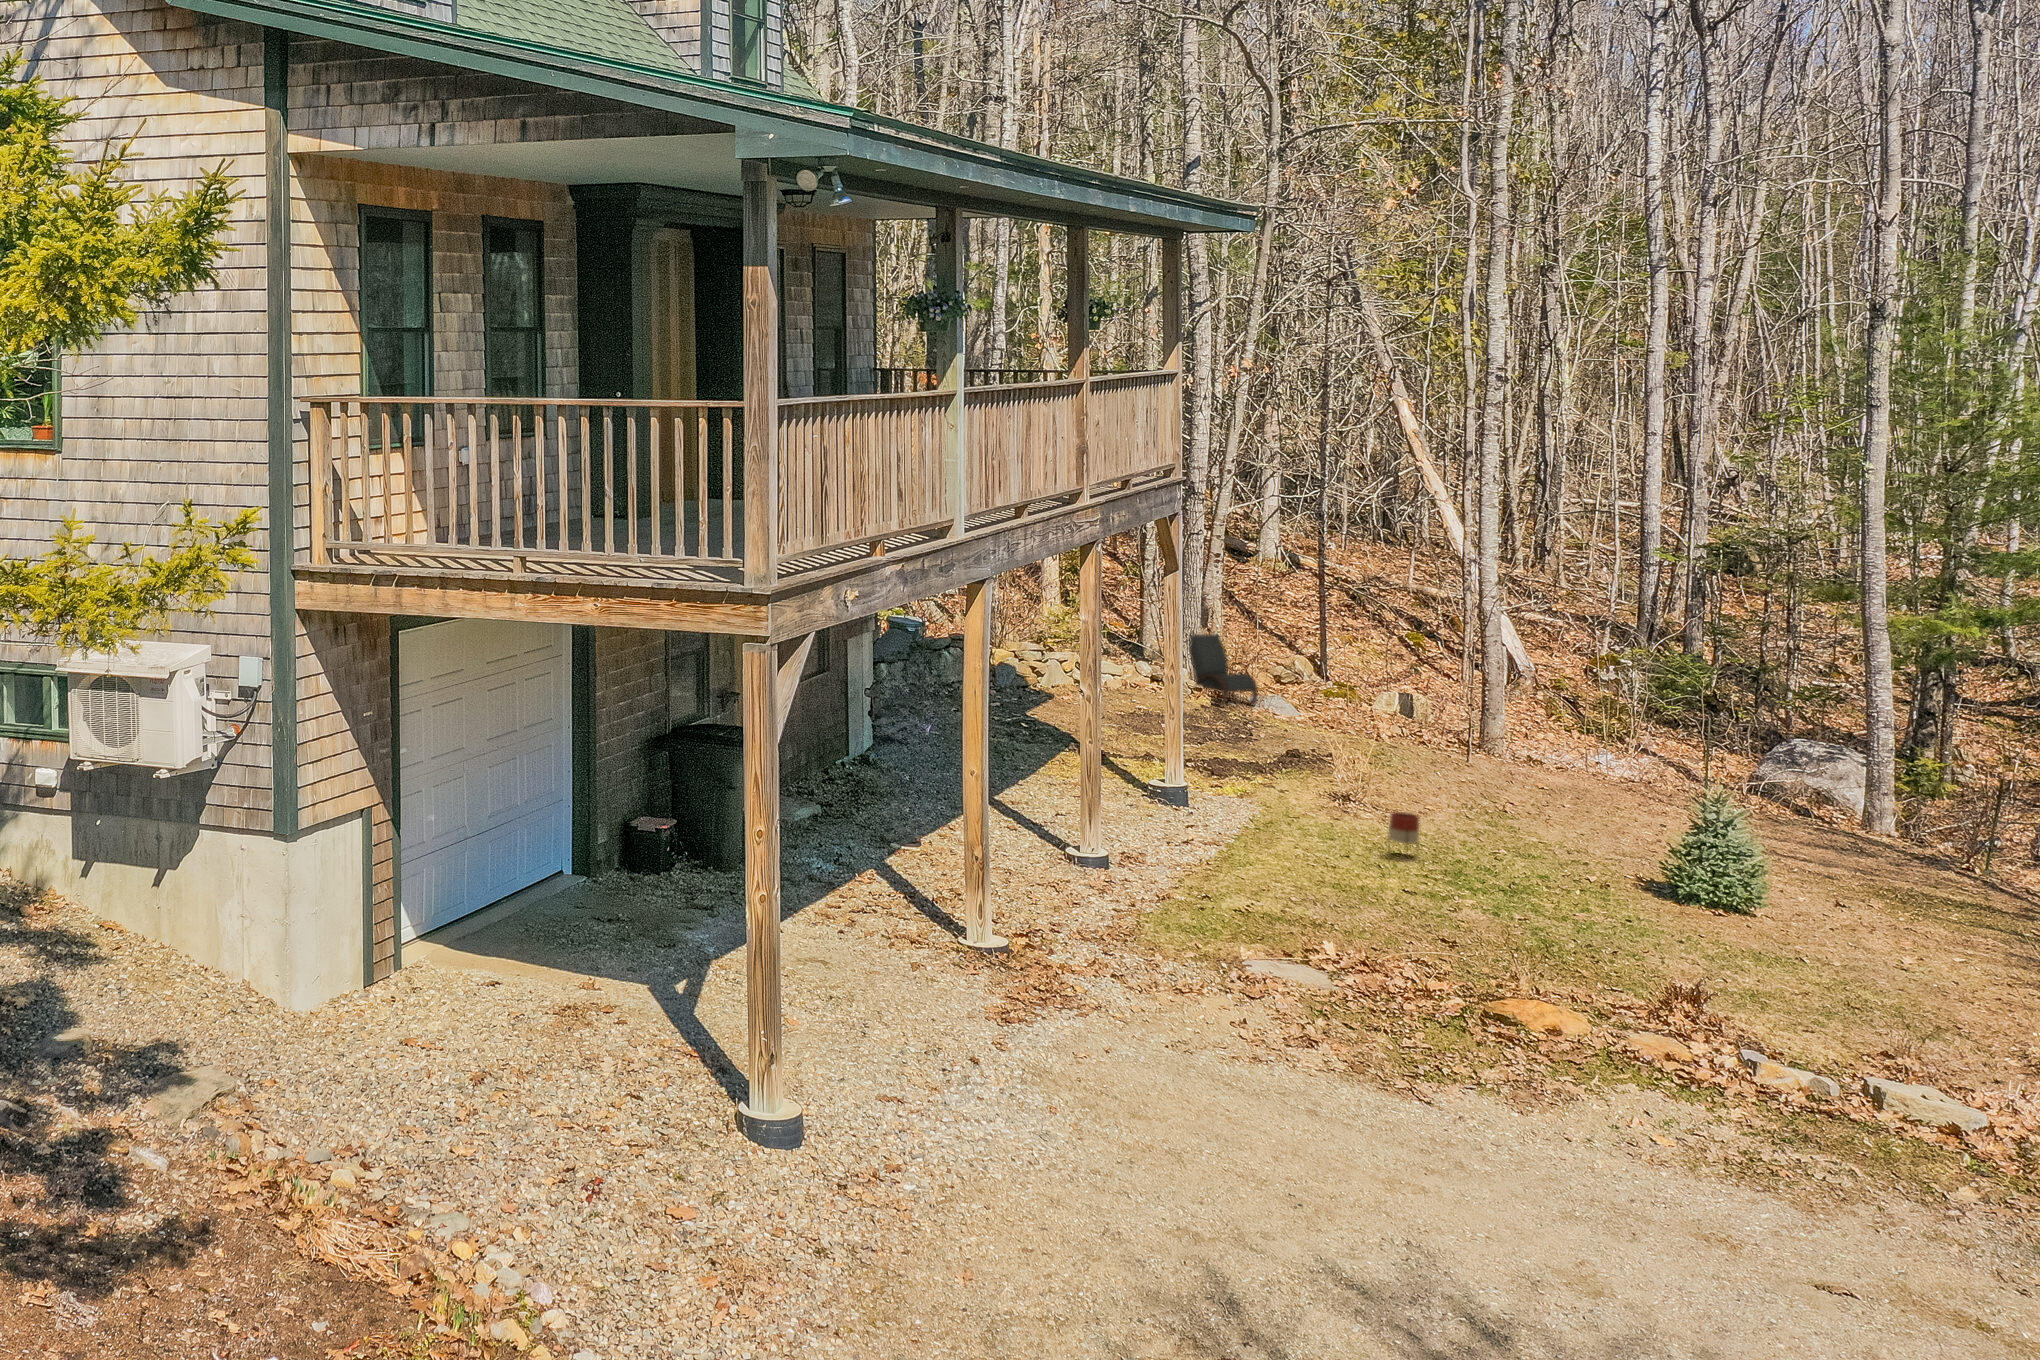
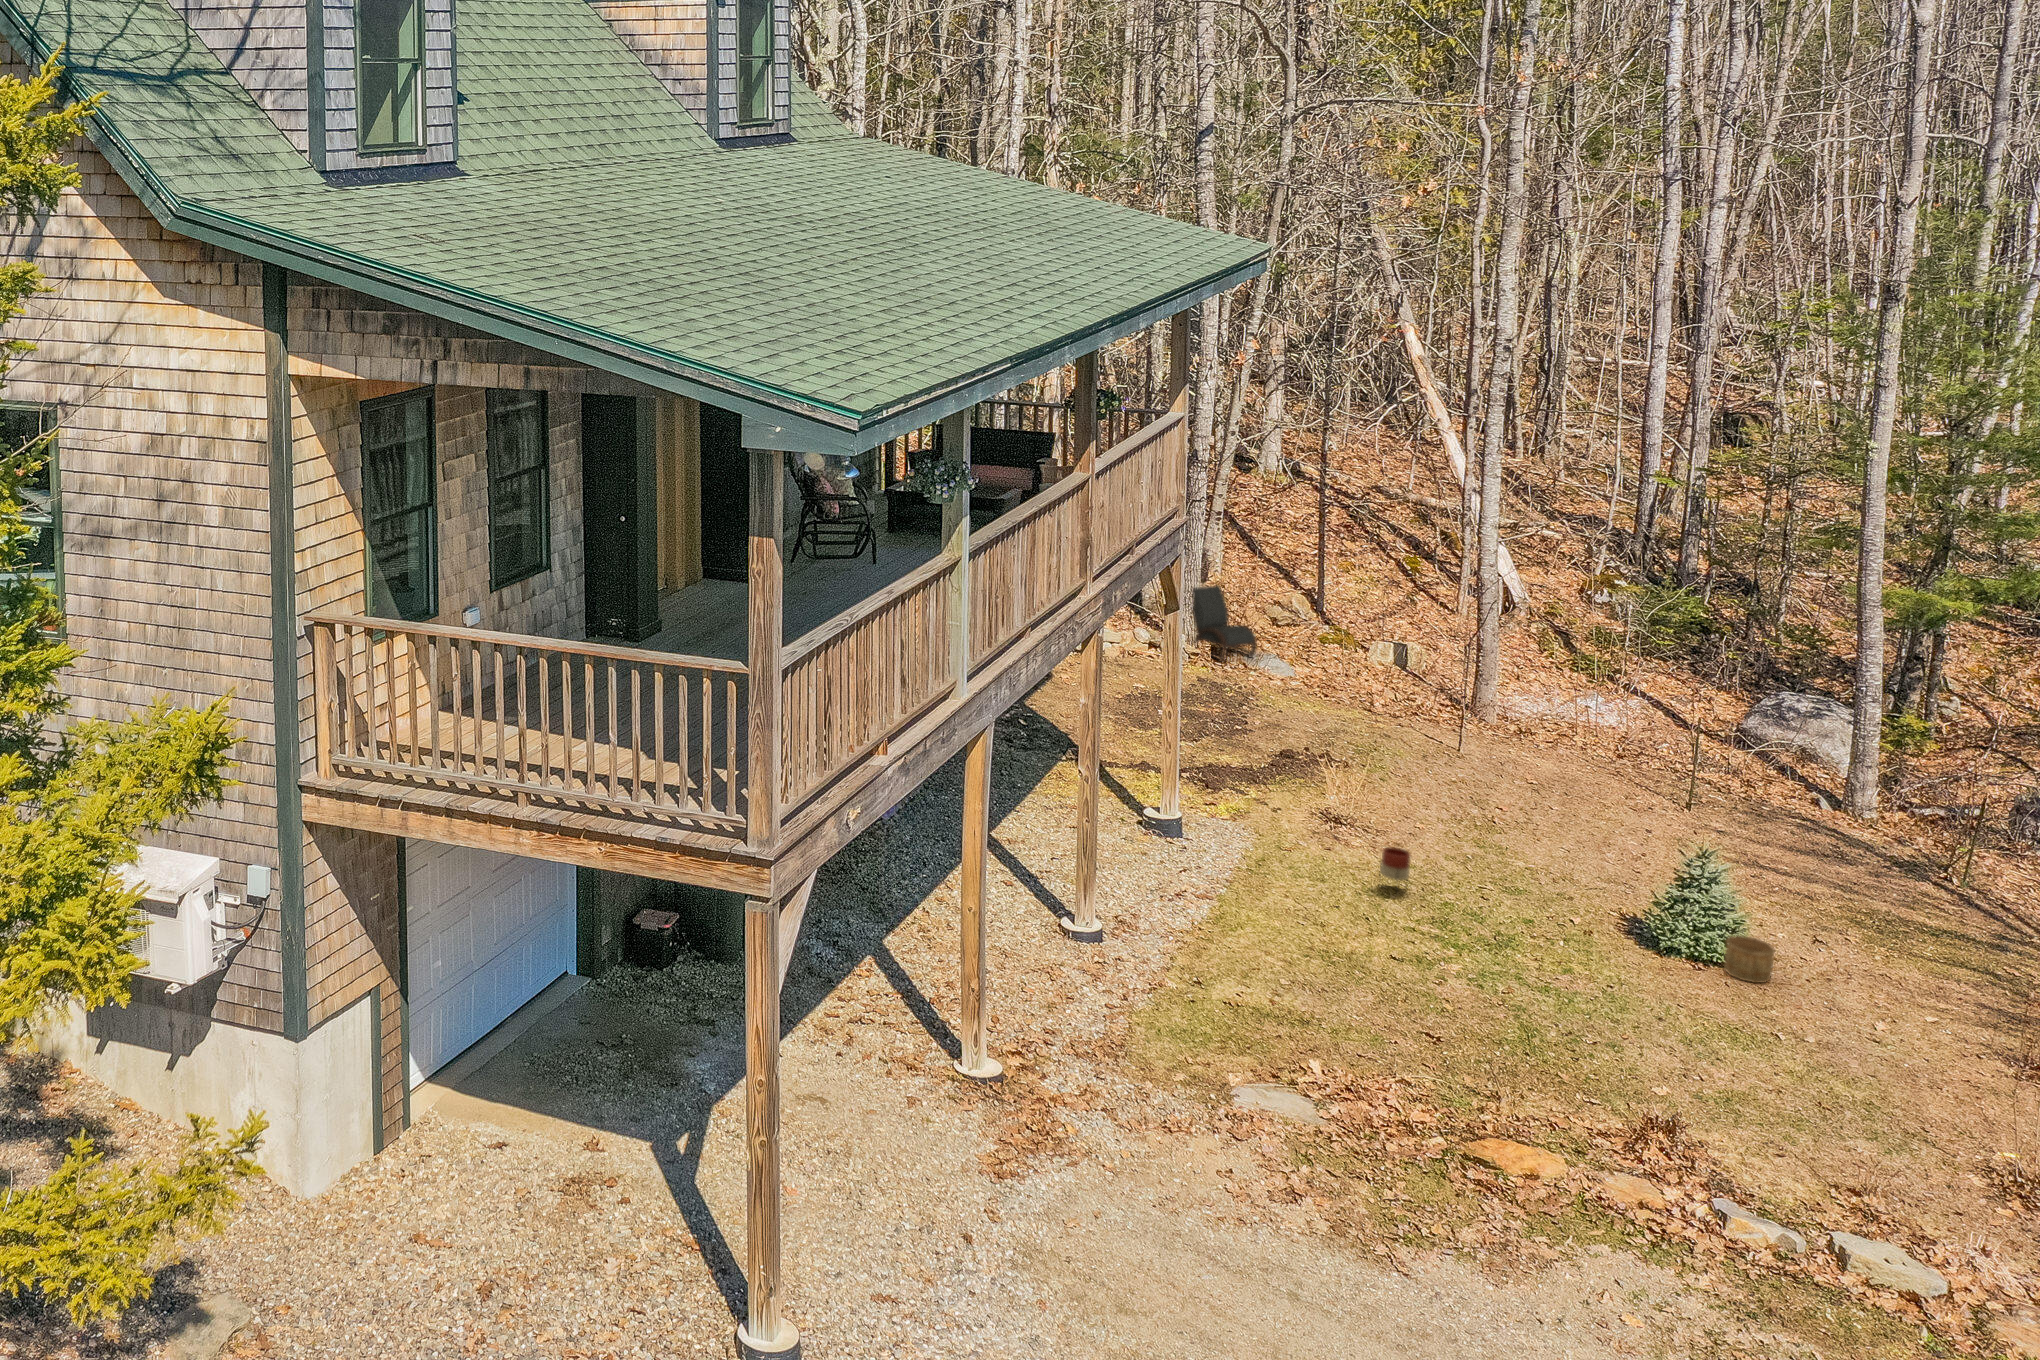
wooden bucket: none [1746,878,1799,923] -> present [1724,936,1775,983]

